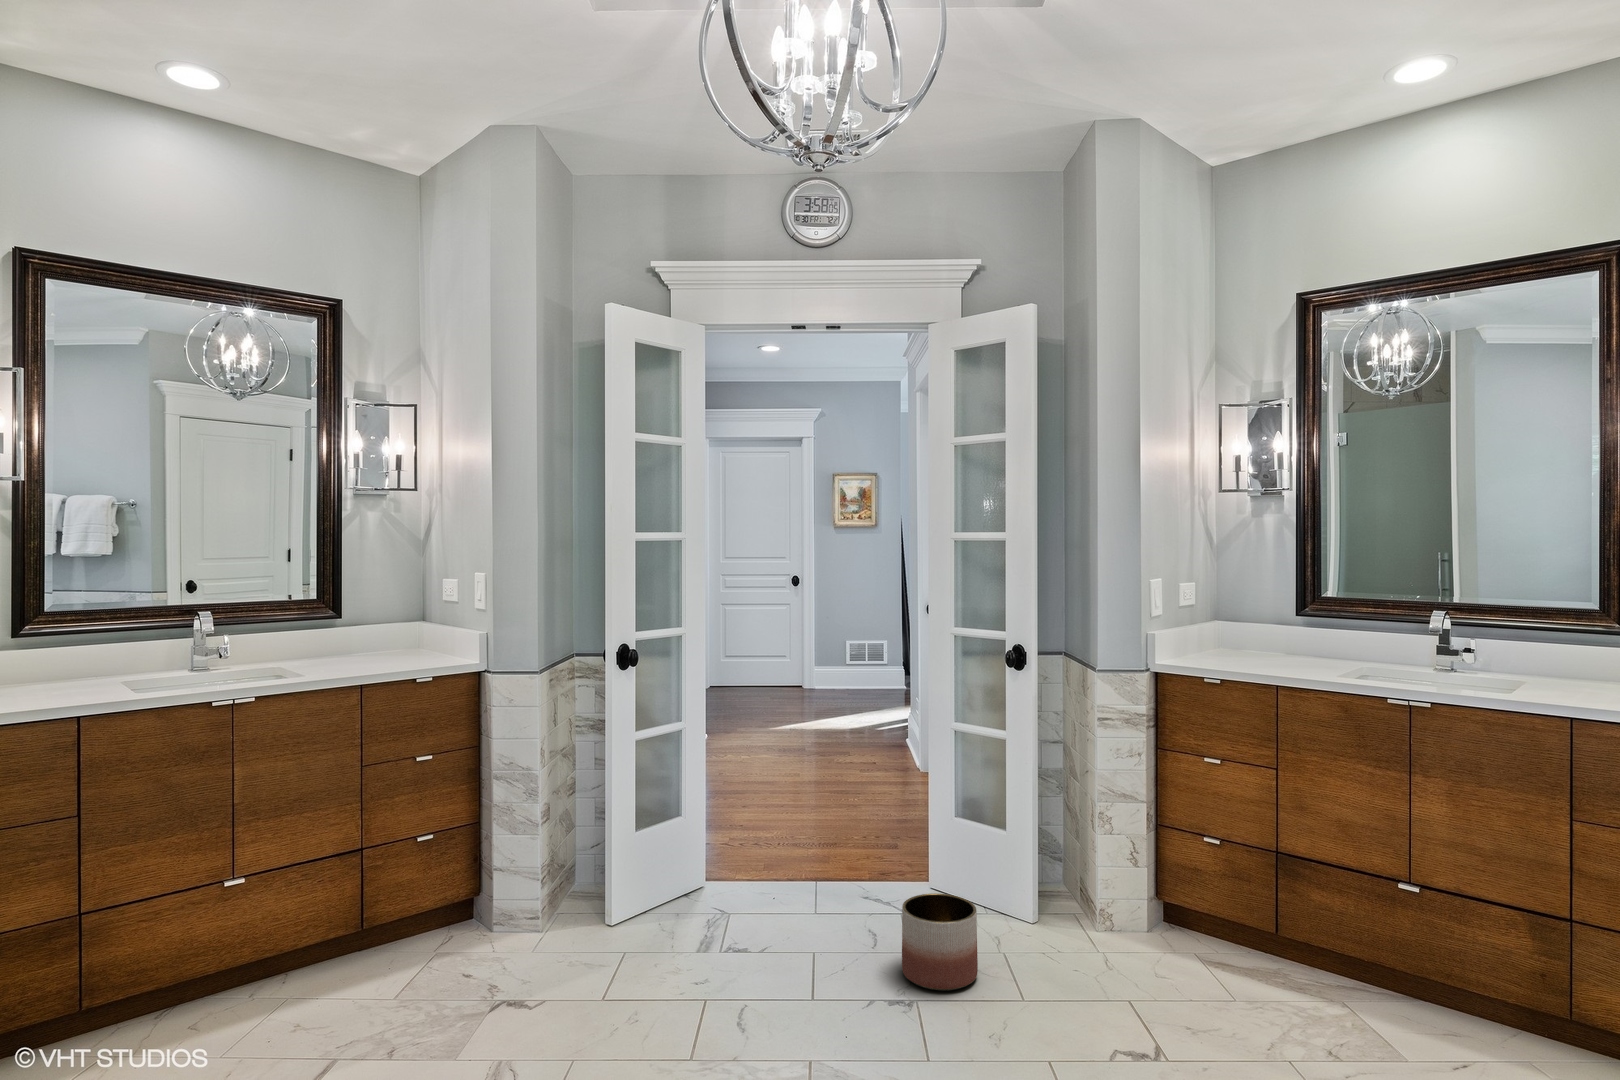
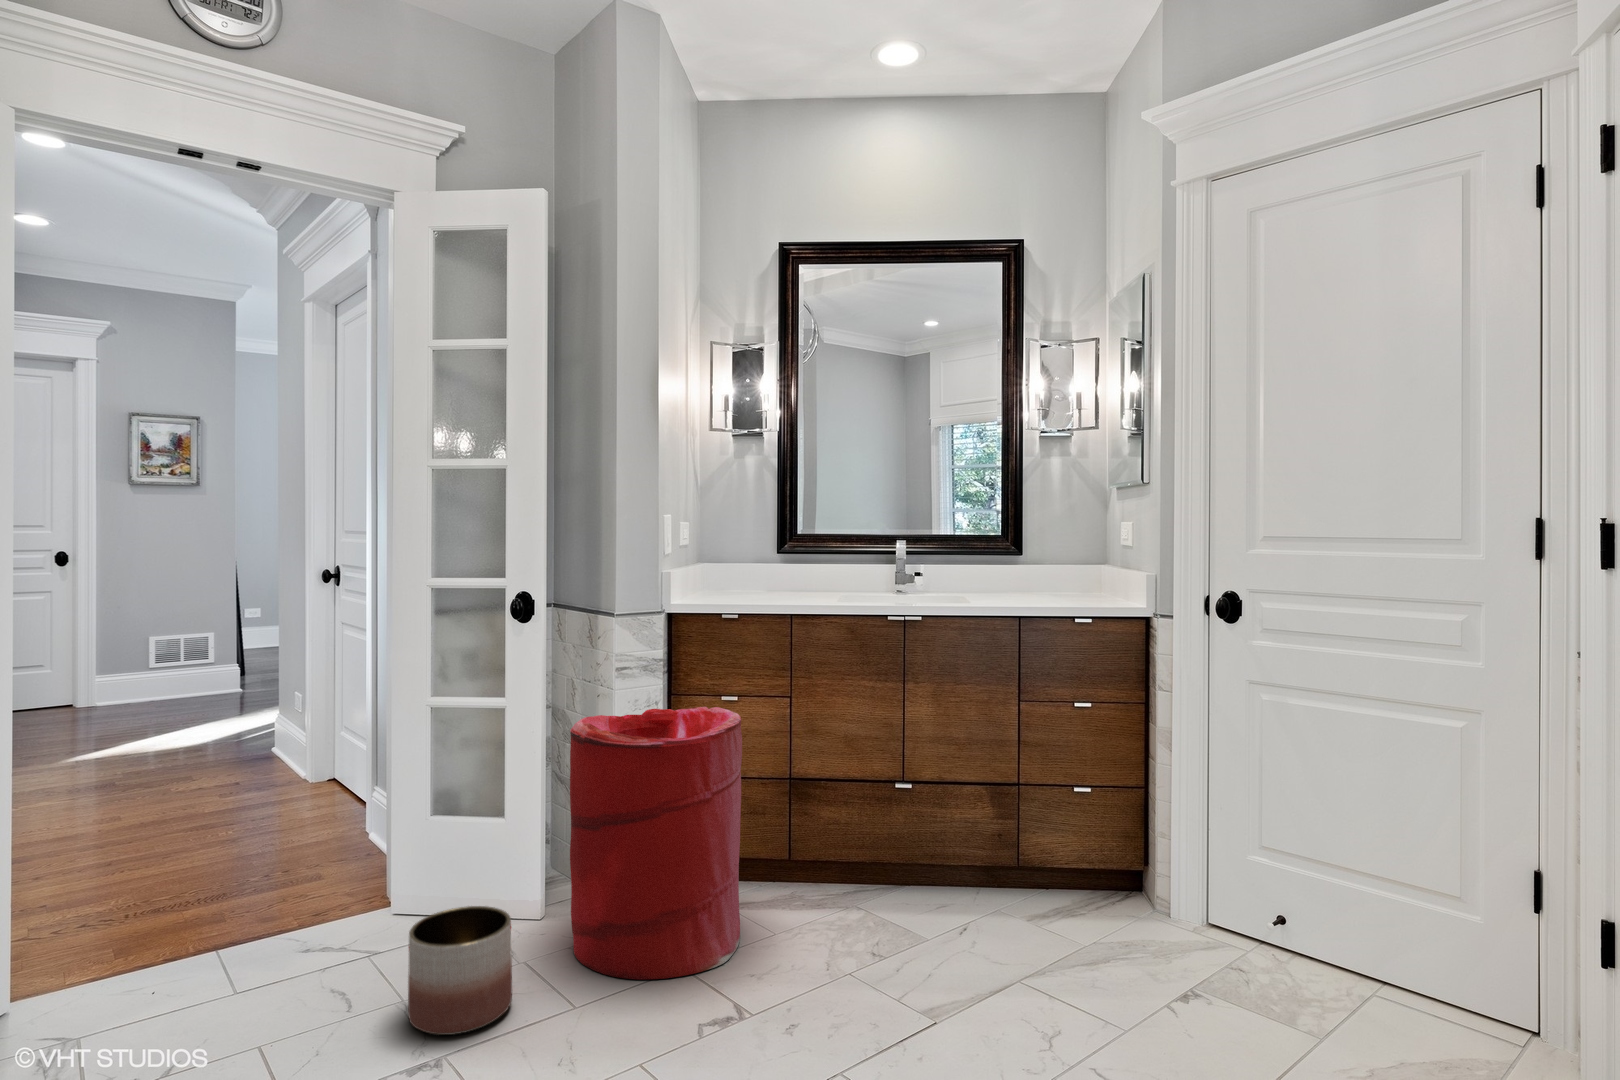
laundry hamper: none [1041,759,1200,1009] -> present [570,706,742,979]

